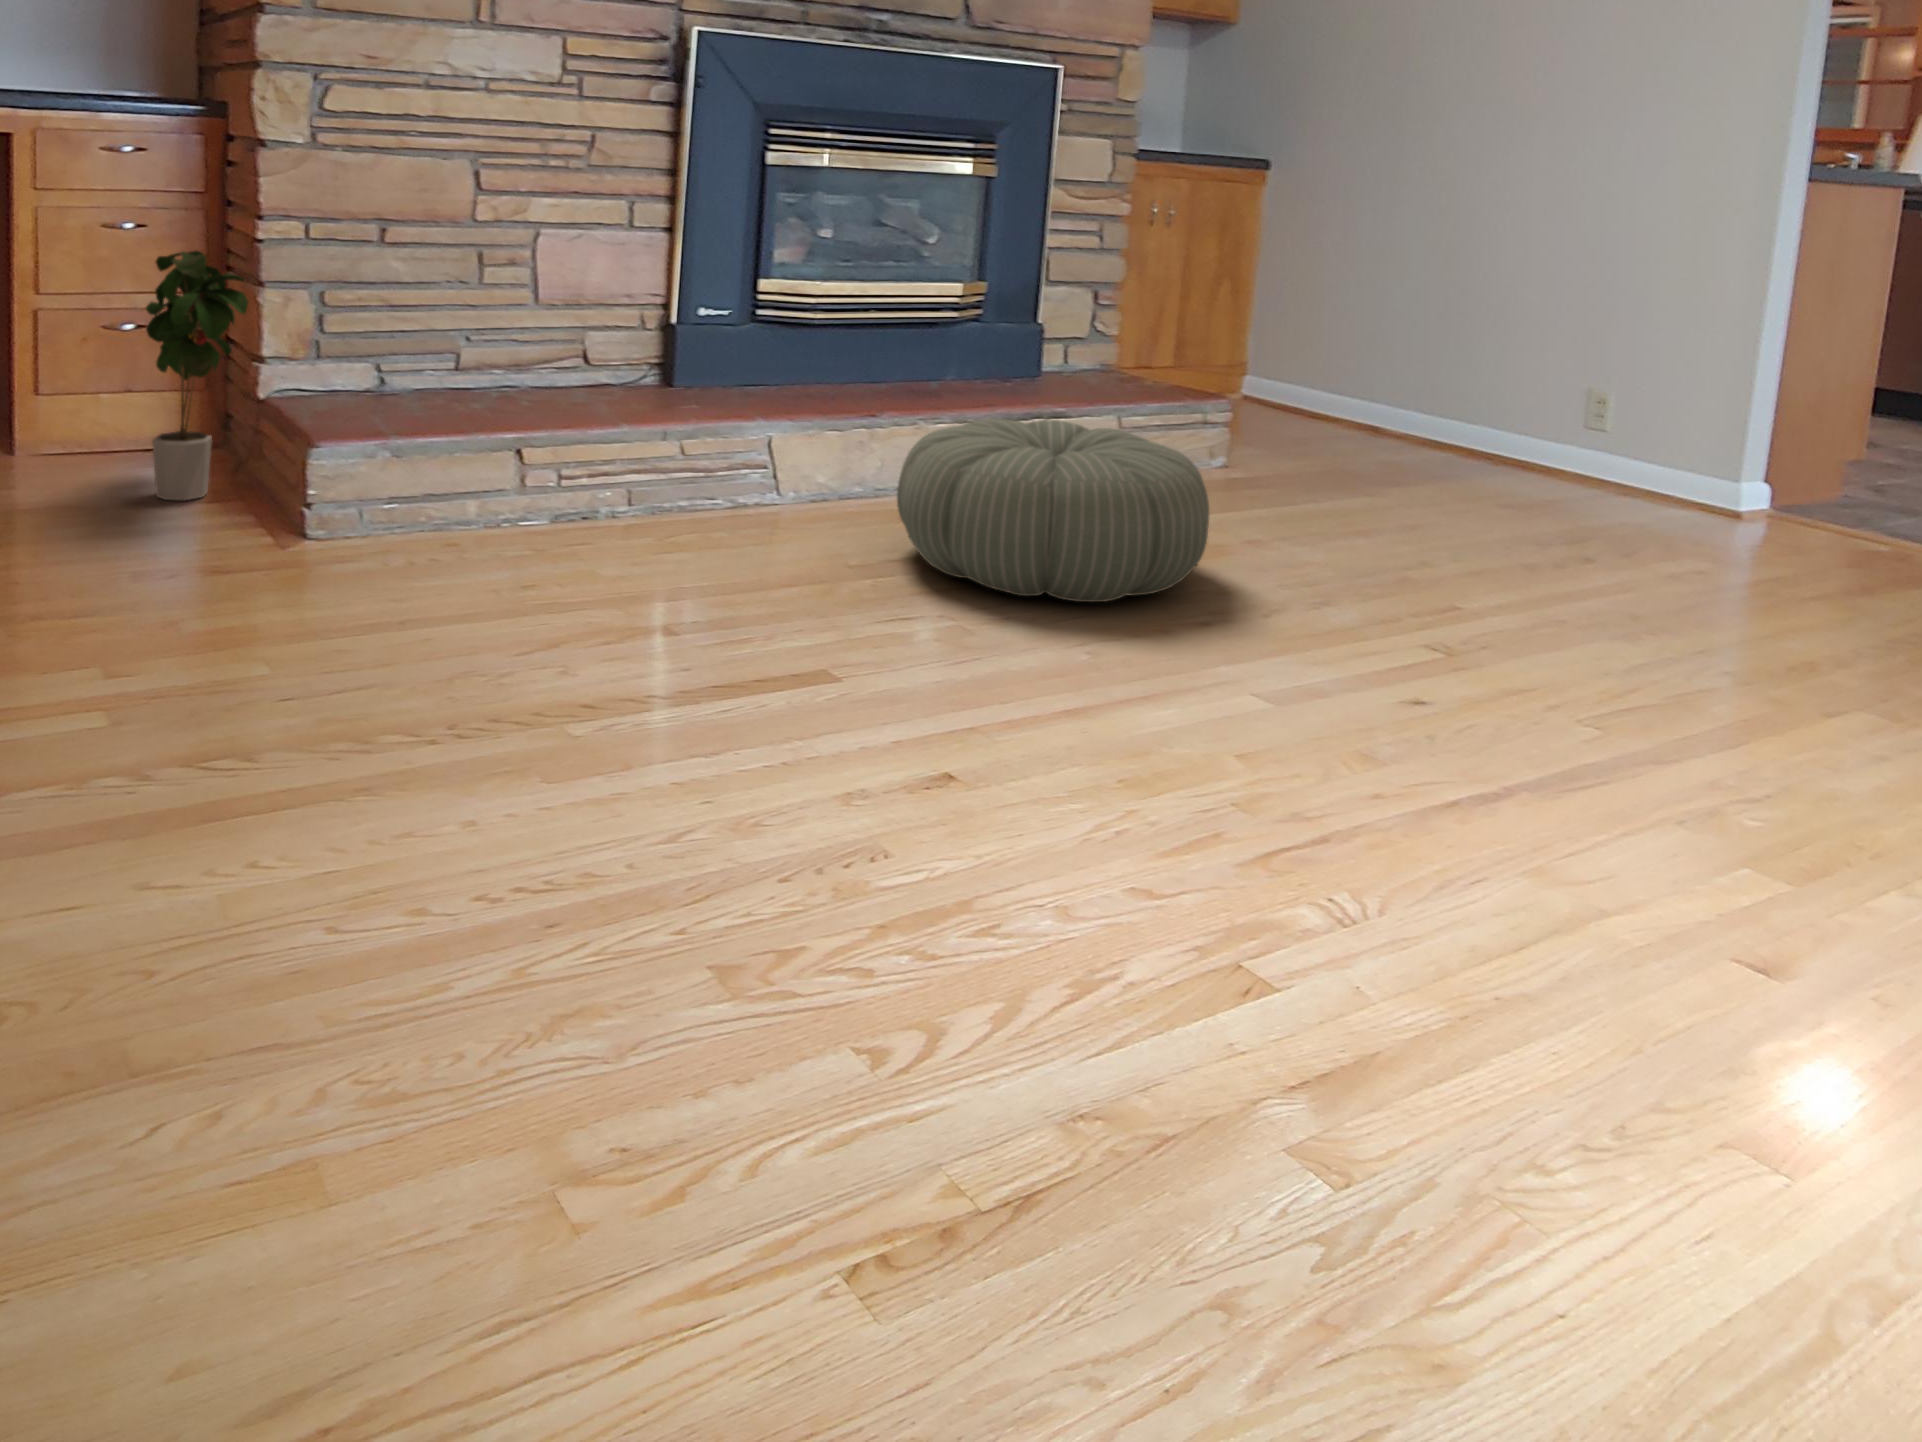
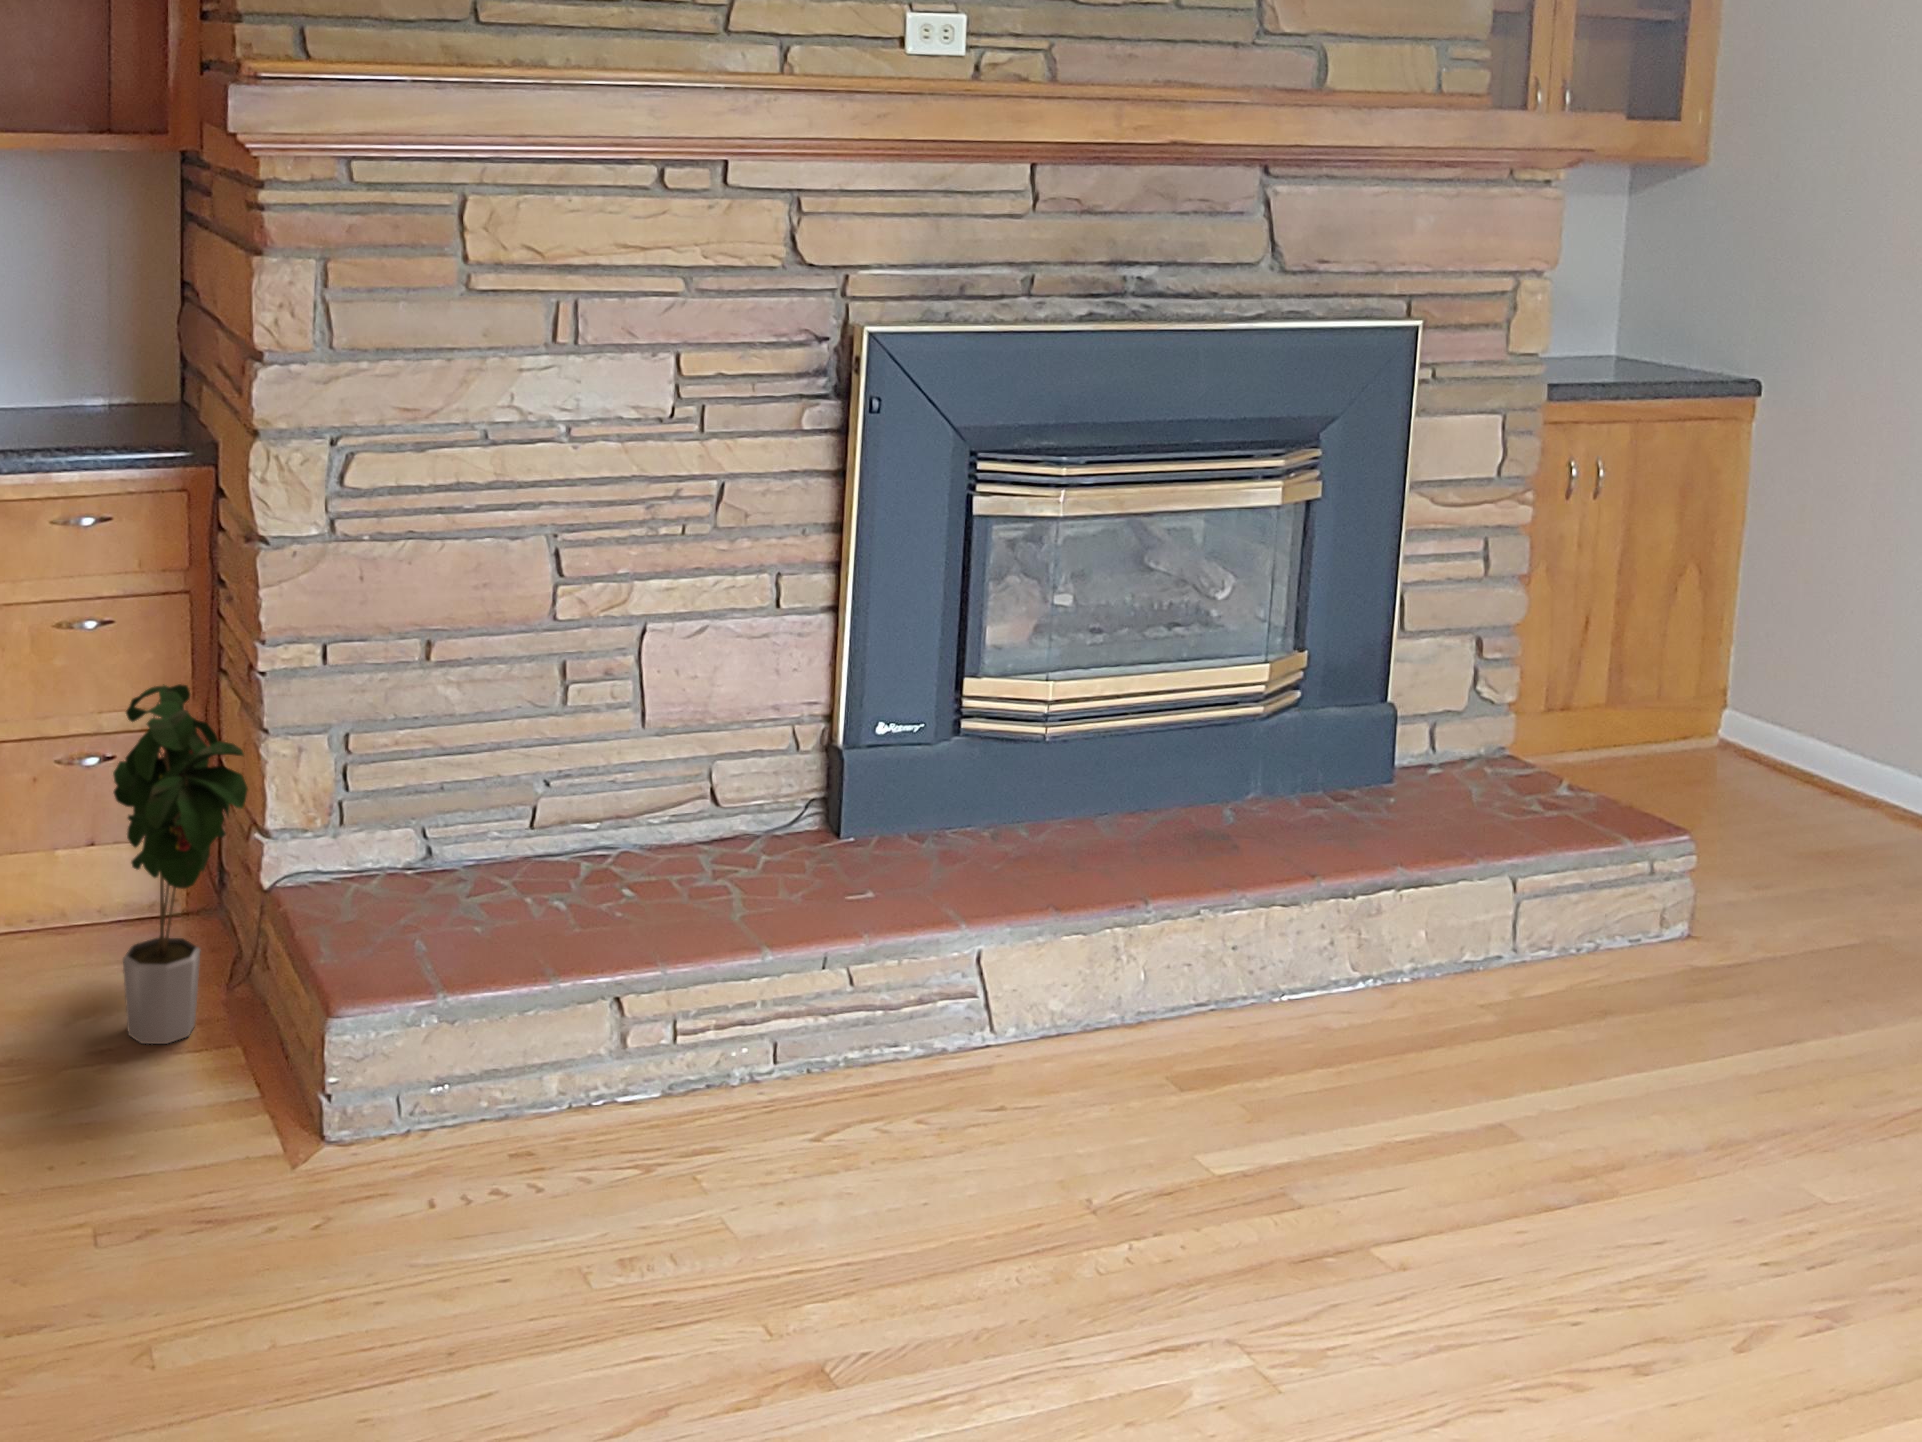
pouf: present [897,419,1209,602] -> none [1171,963,1665,1324]

